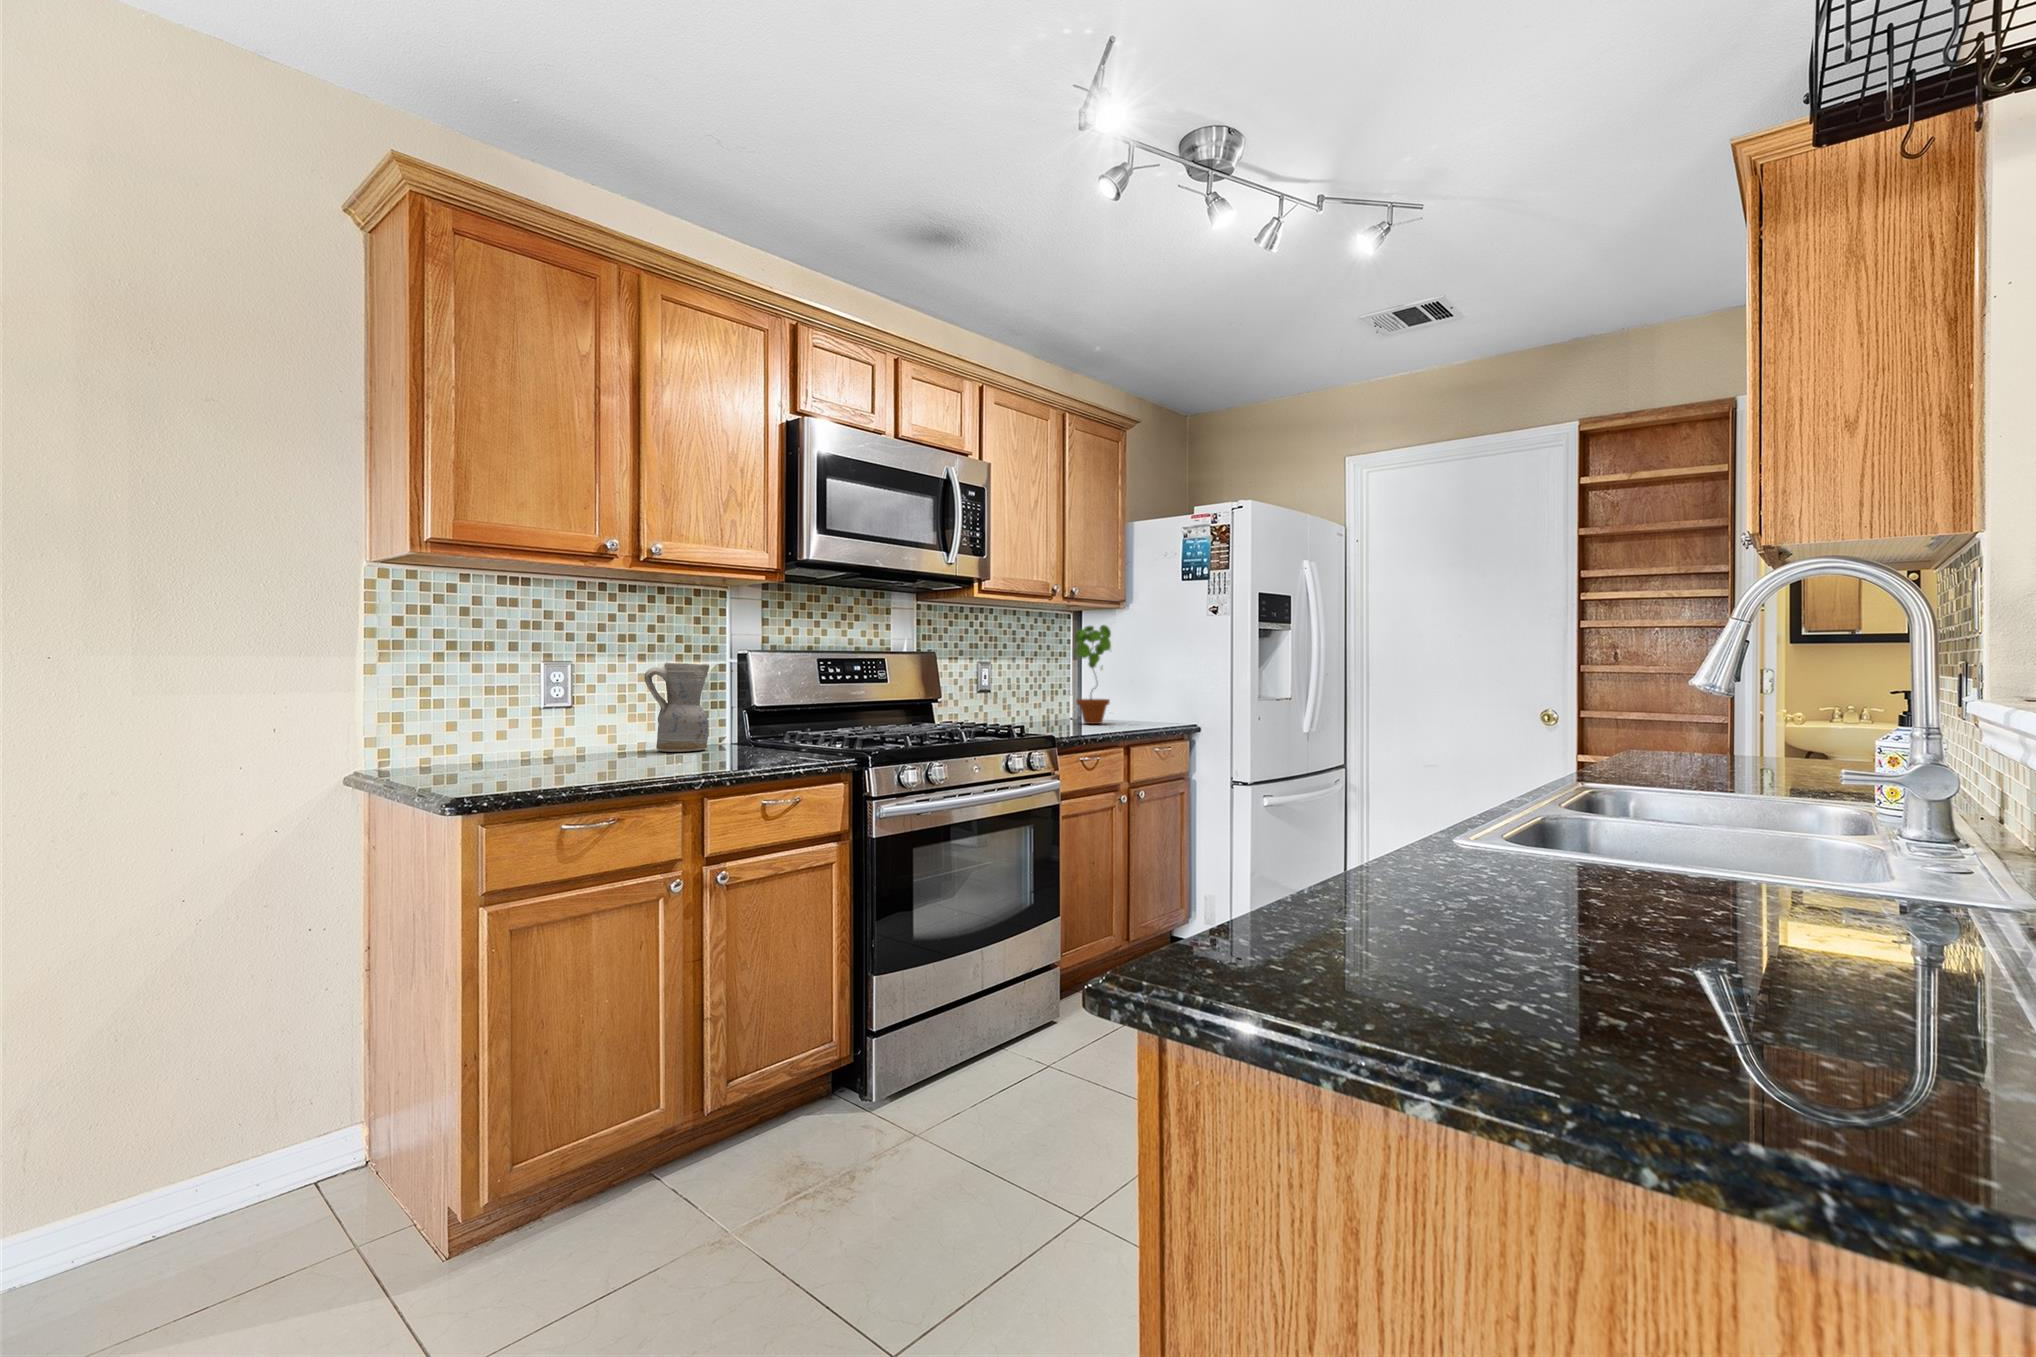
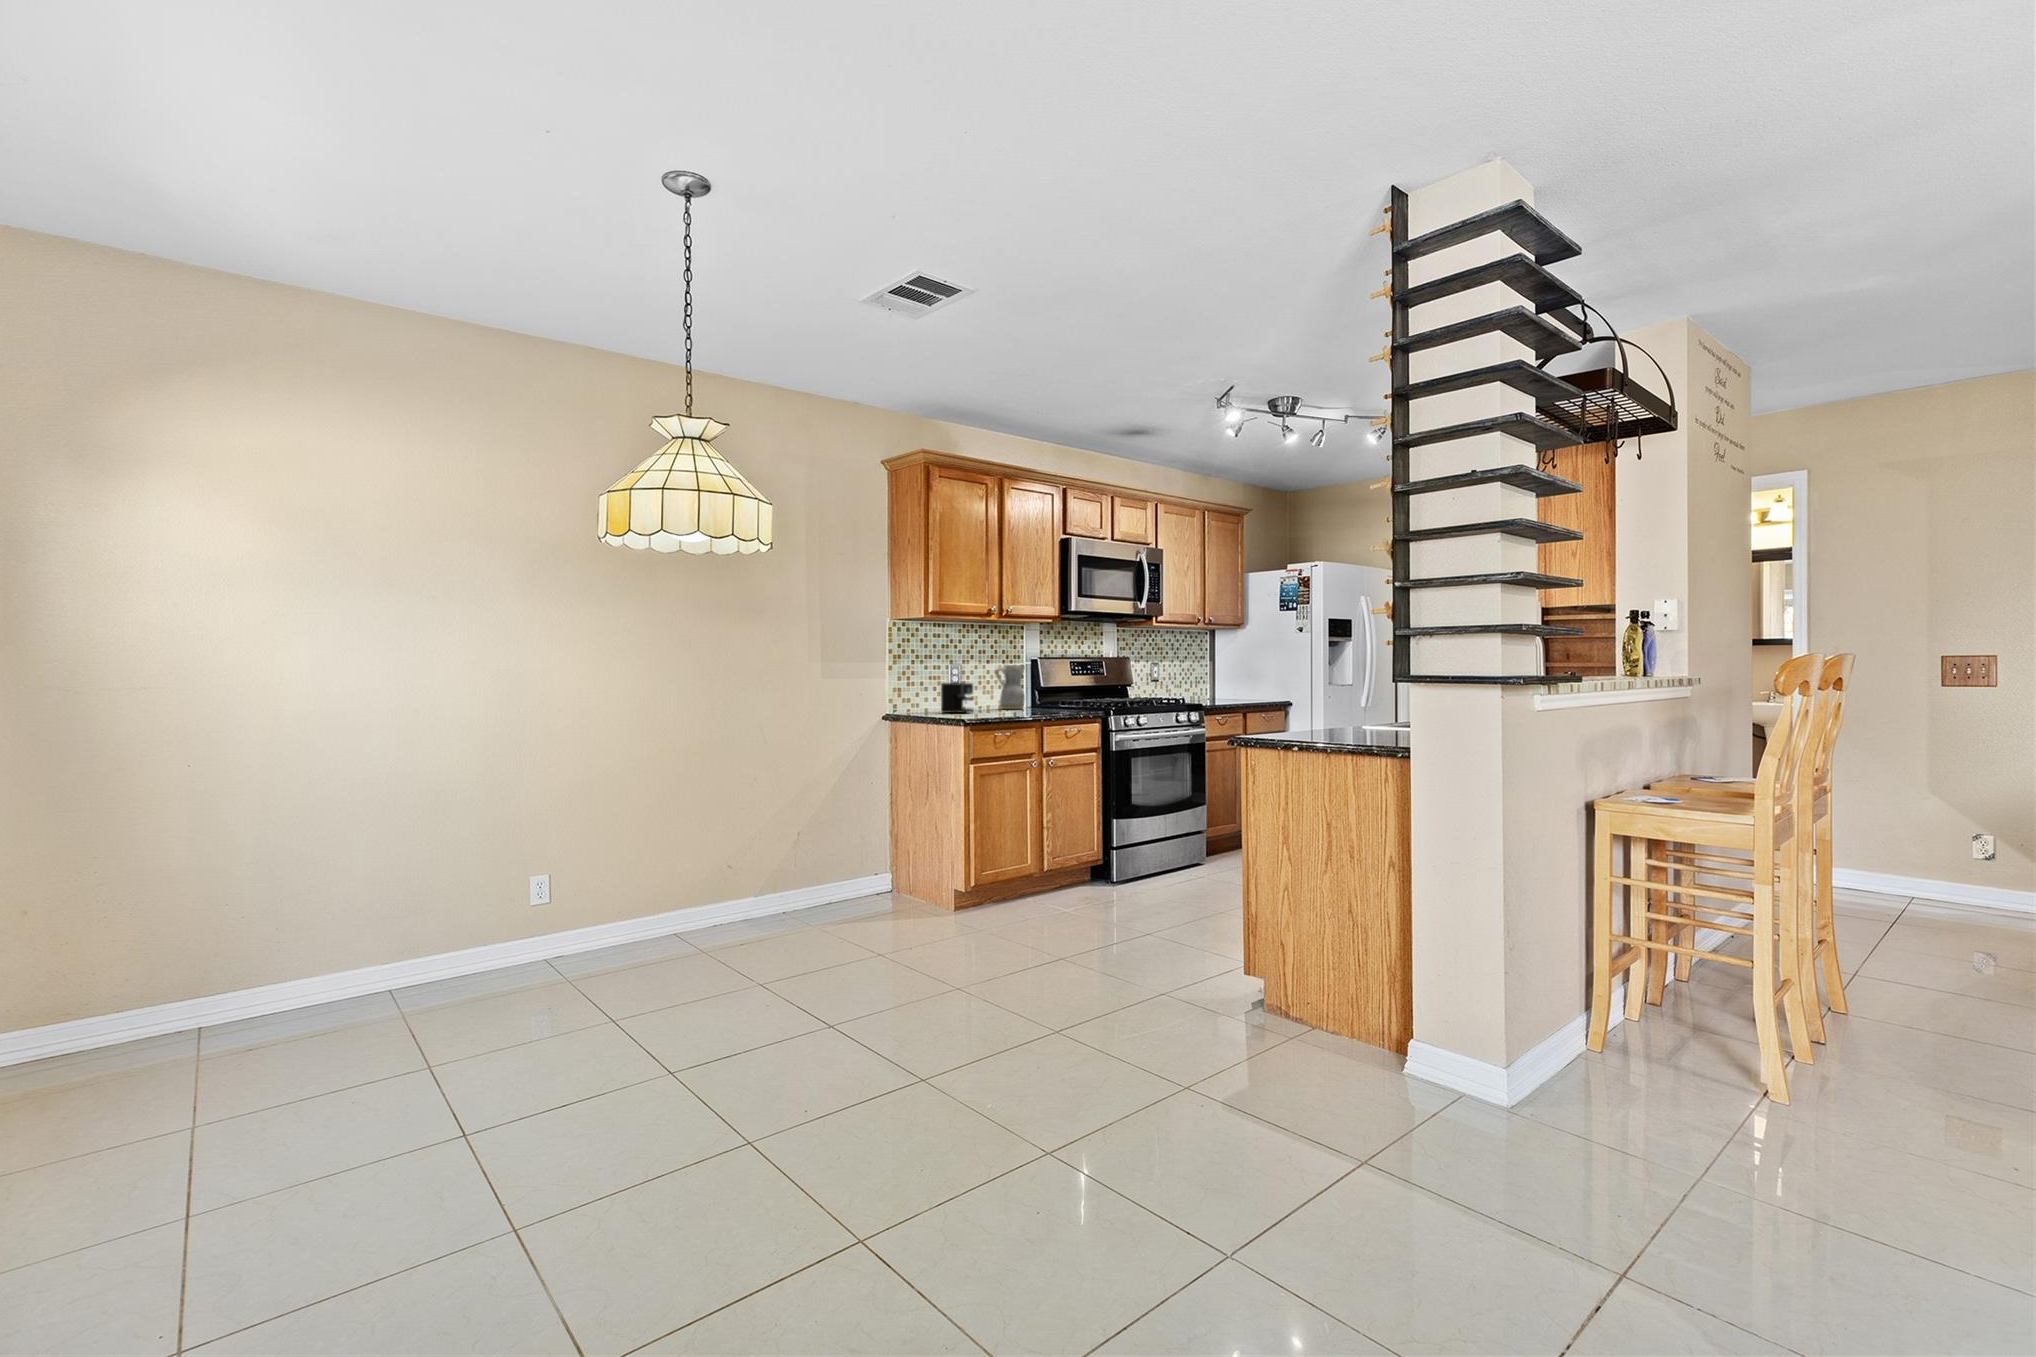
potted plant: present [1074,625,1111,724] -> none [1212,640,1234,701]
coffee maker: none [488,701,581,768] -> present [941,683,974,713]

